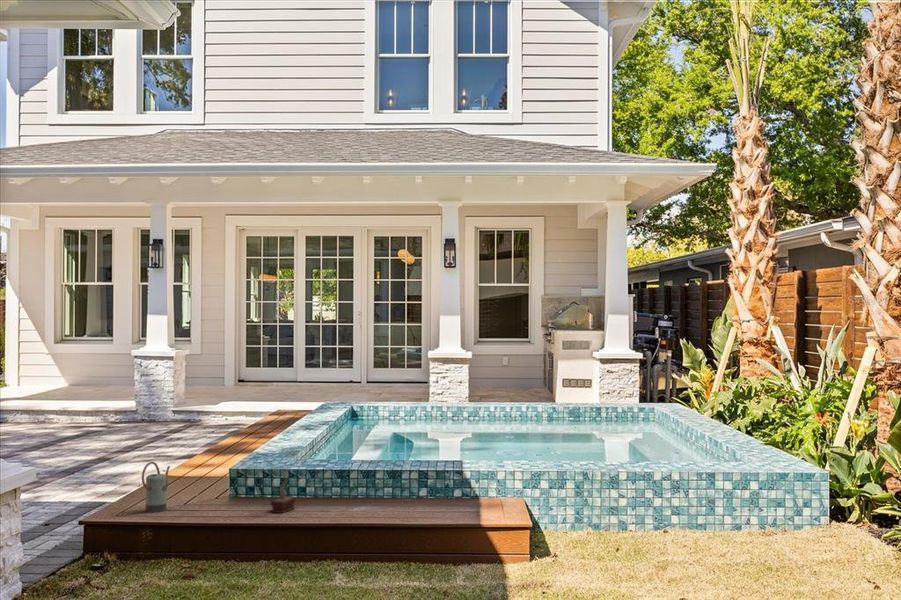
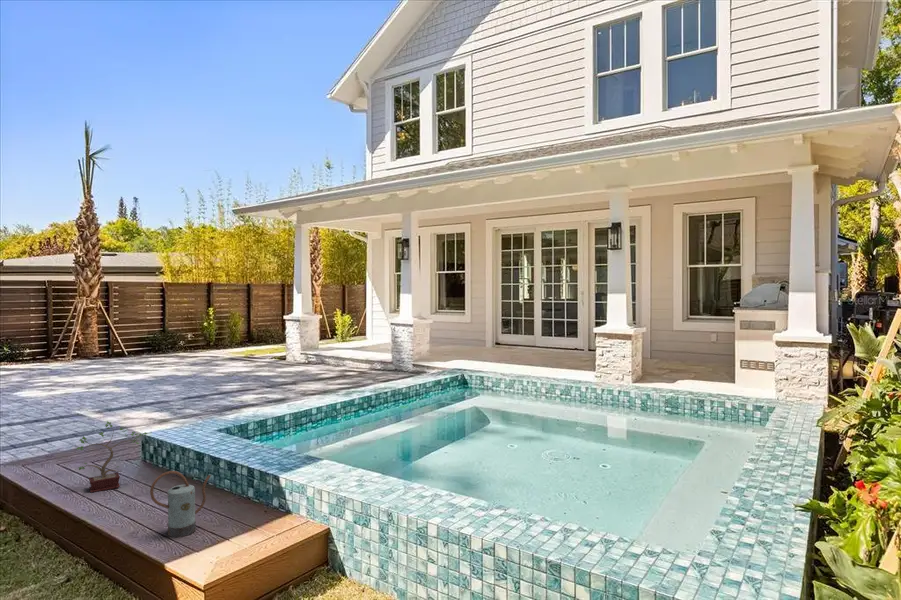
watering can: present [142,462,170,513] -> present [150,471,211,537]

